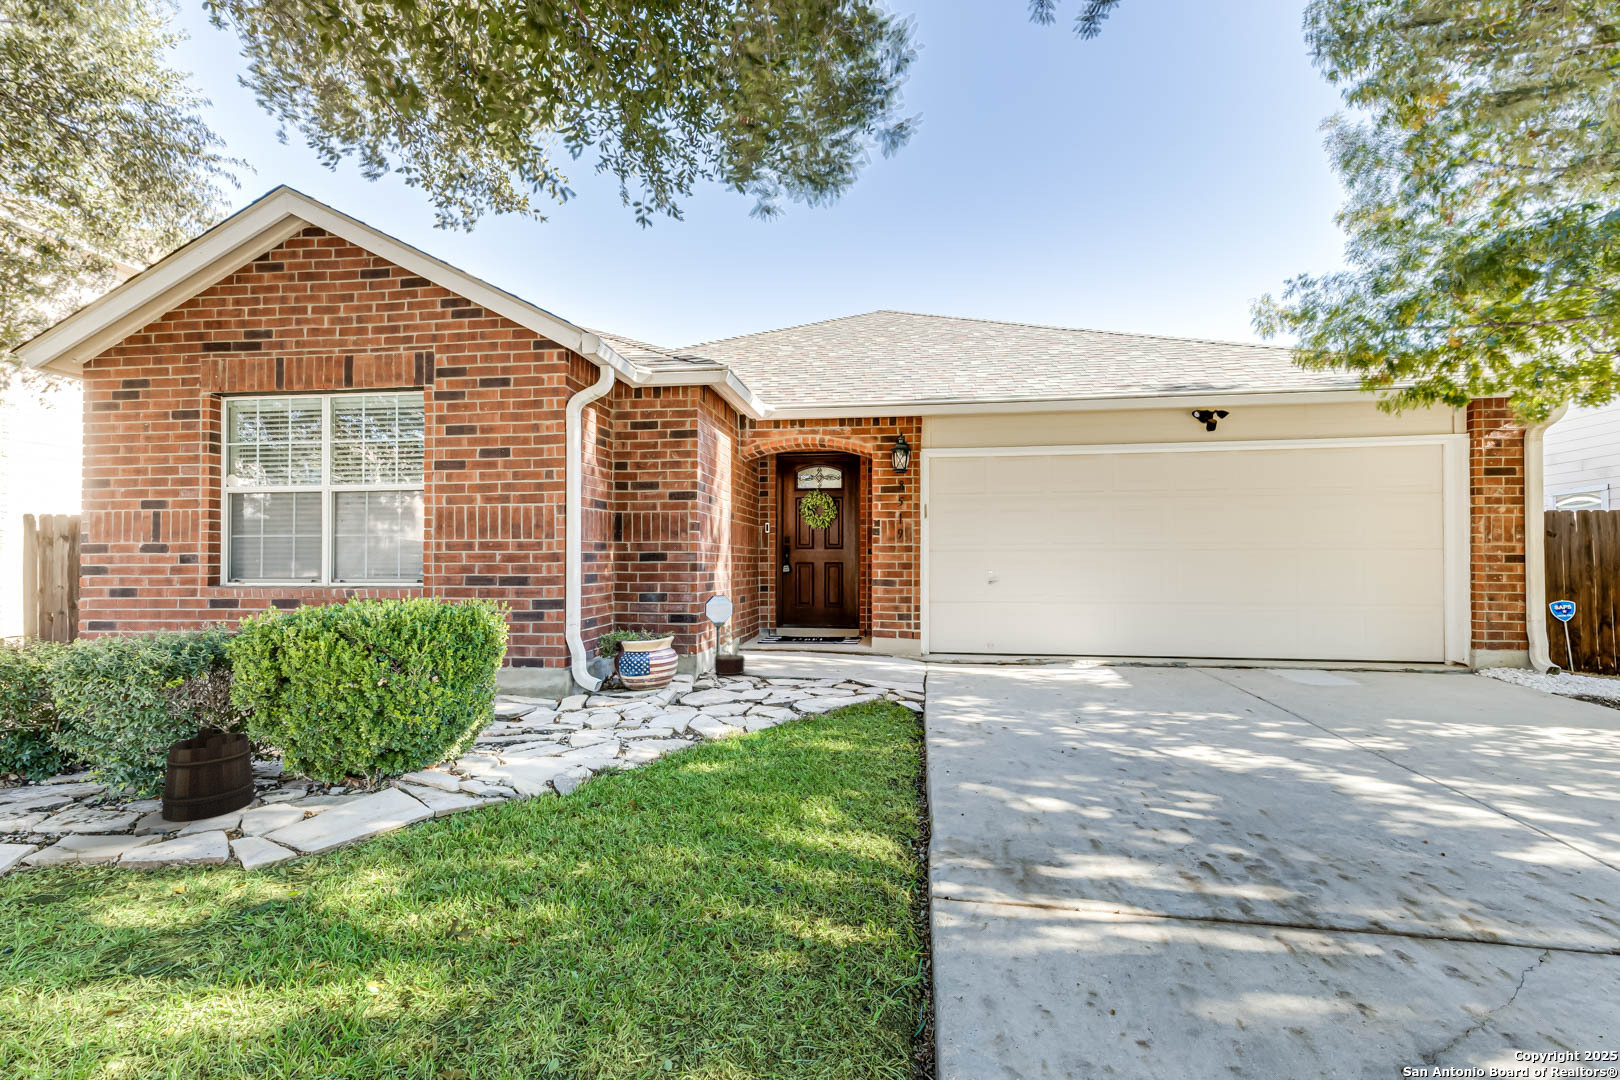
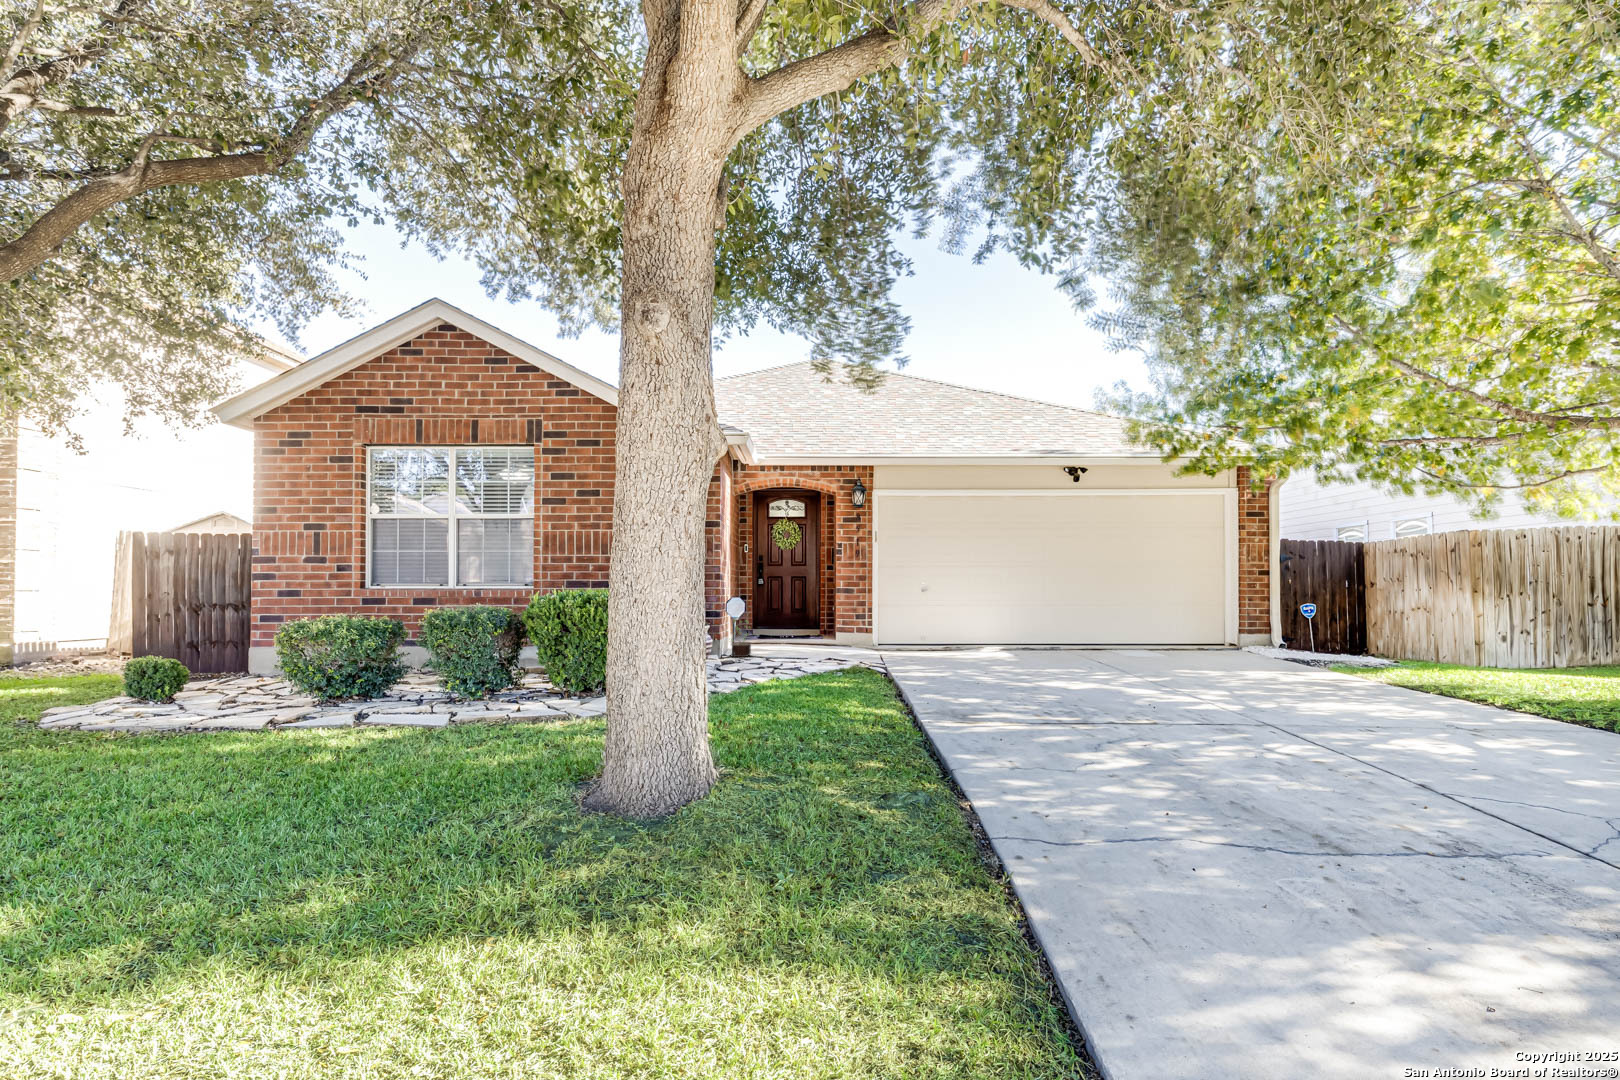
bucket: present [162,728,254,821] -> none [488,664,531,712]

